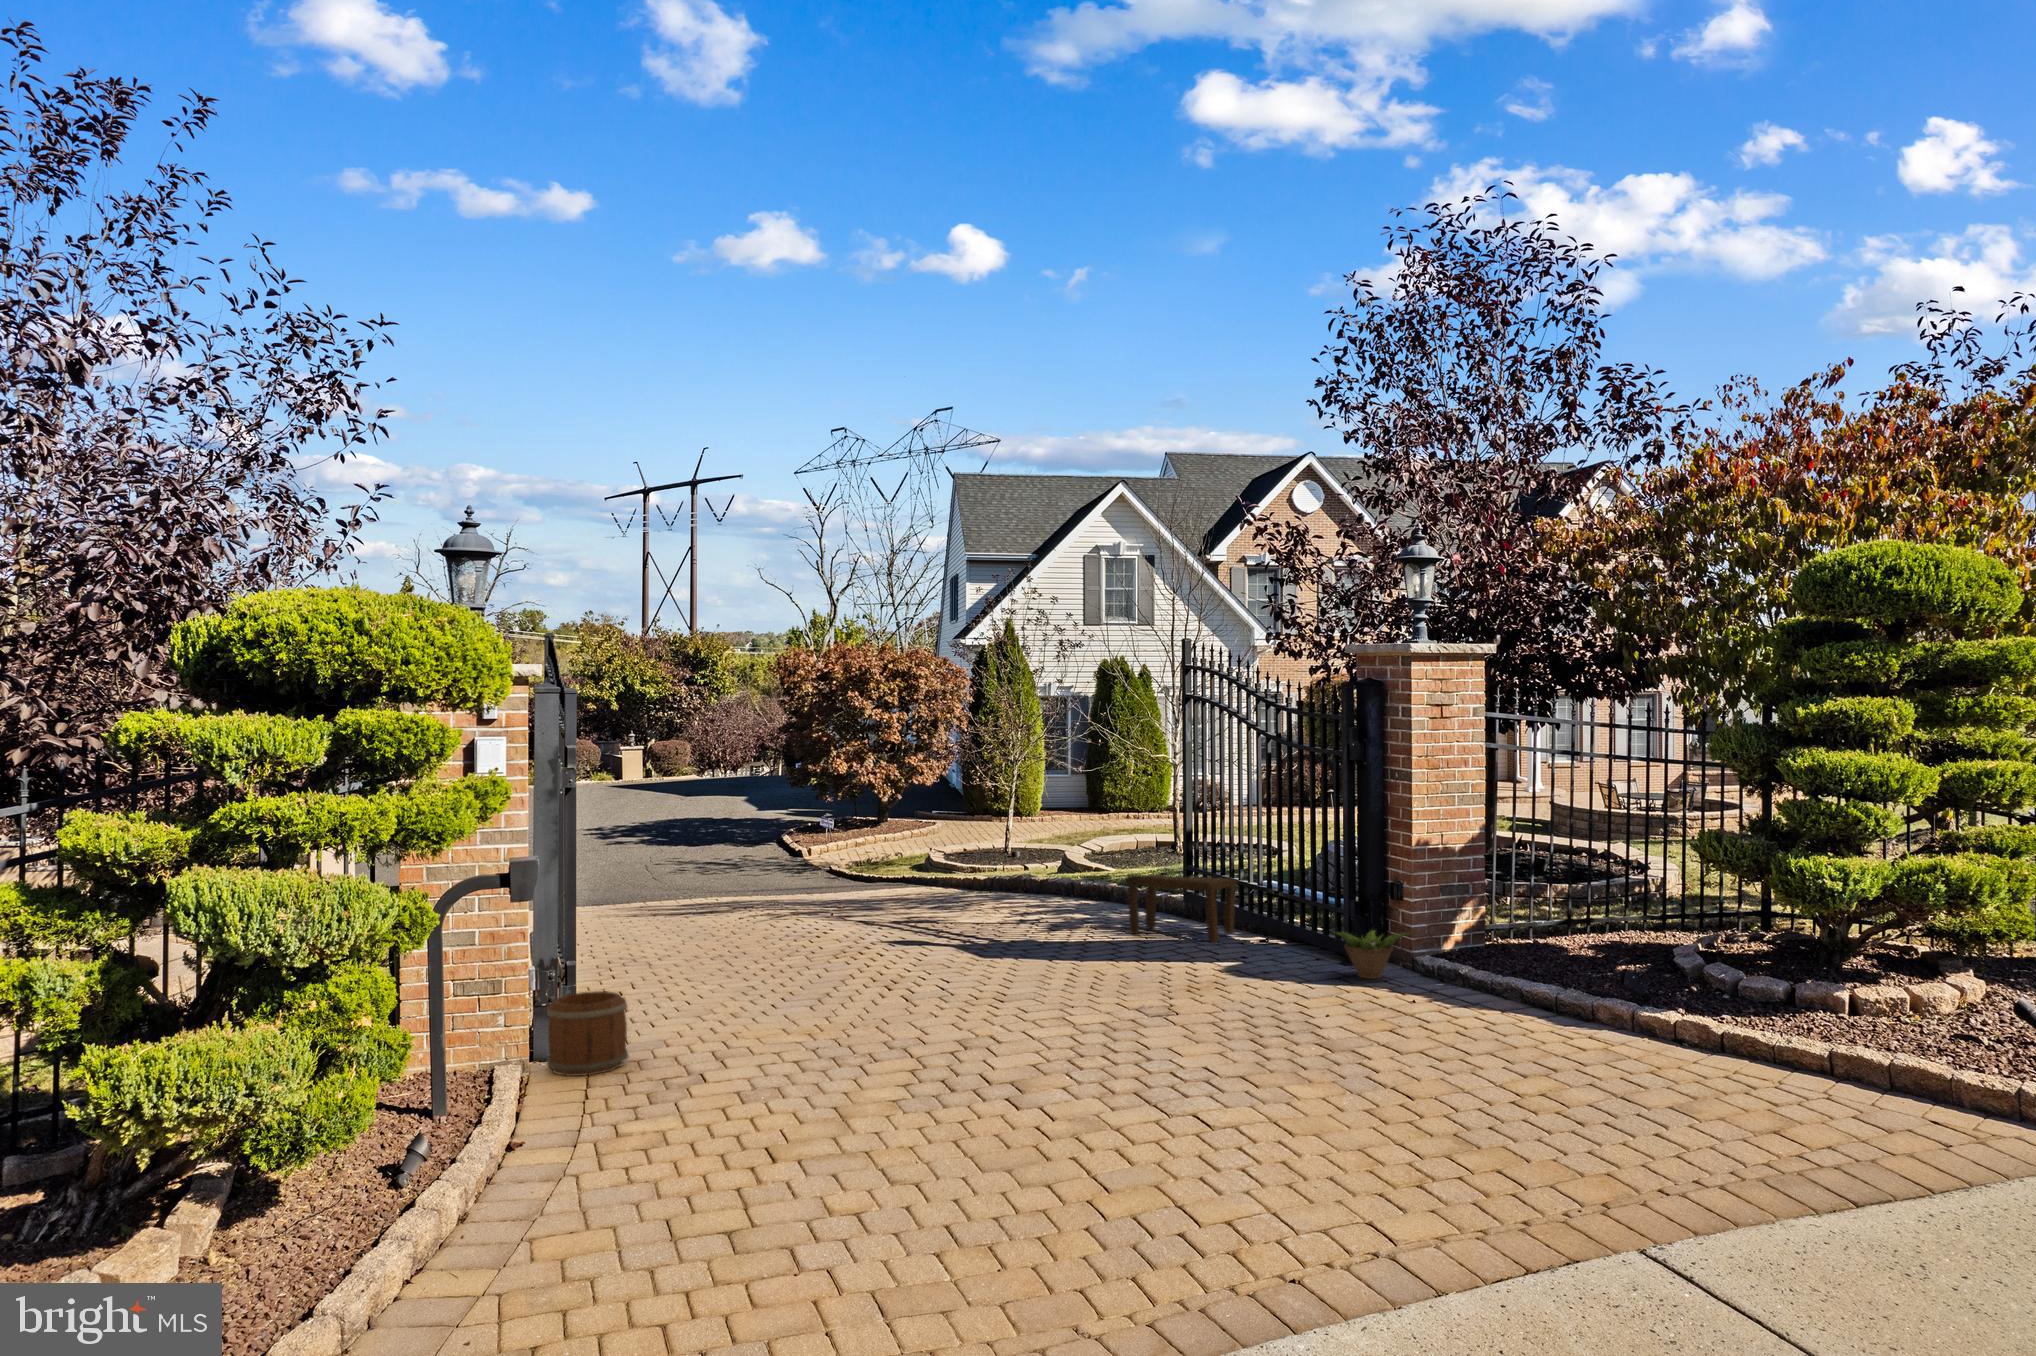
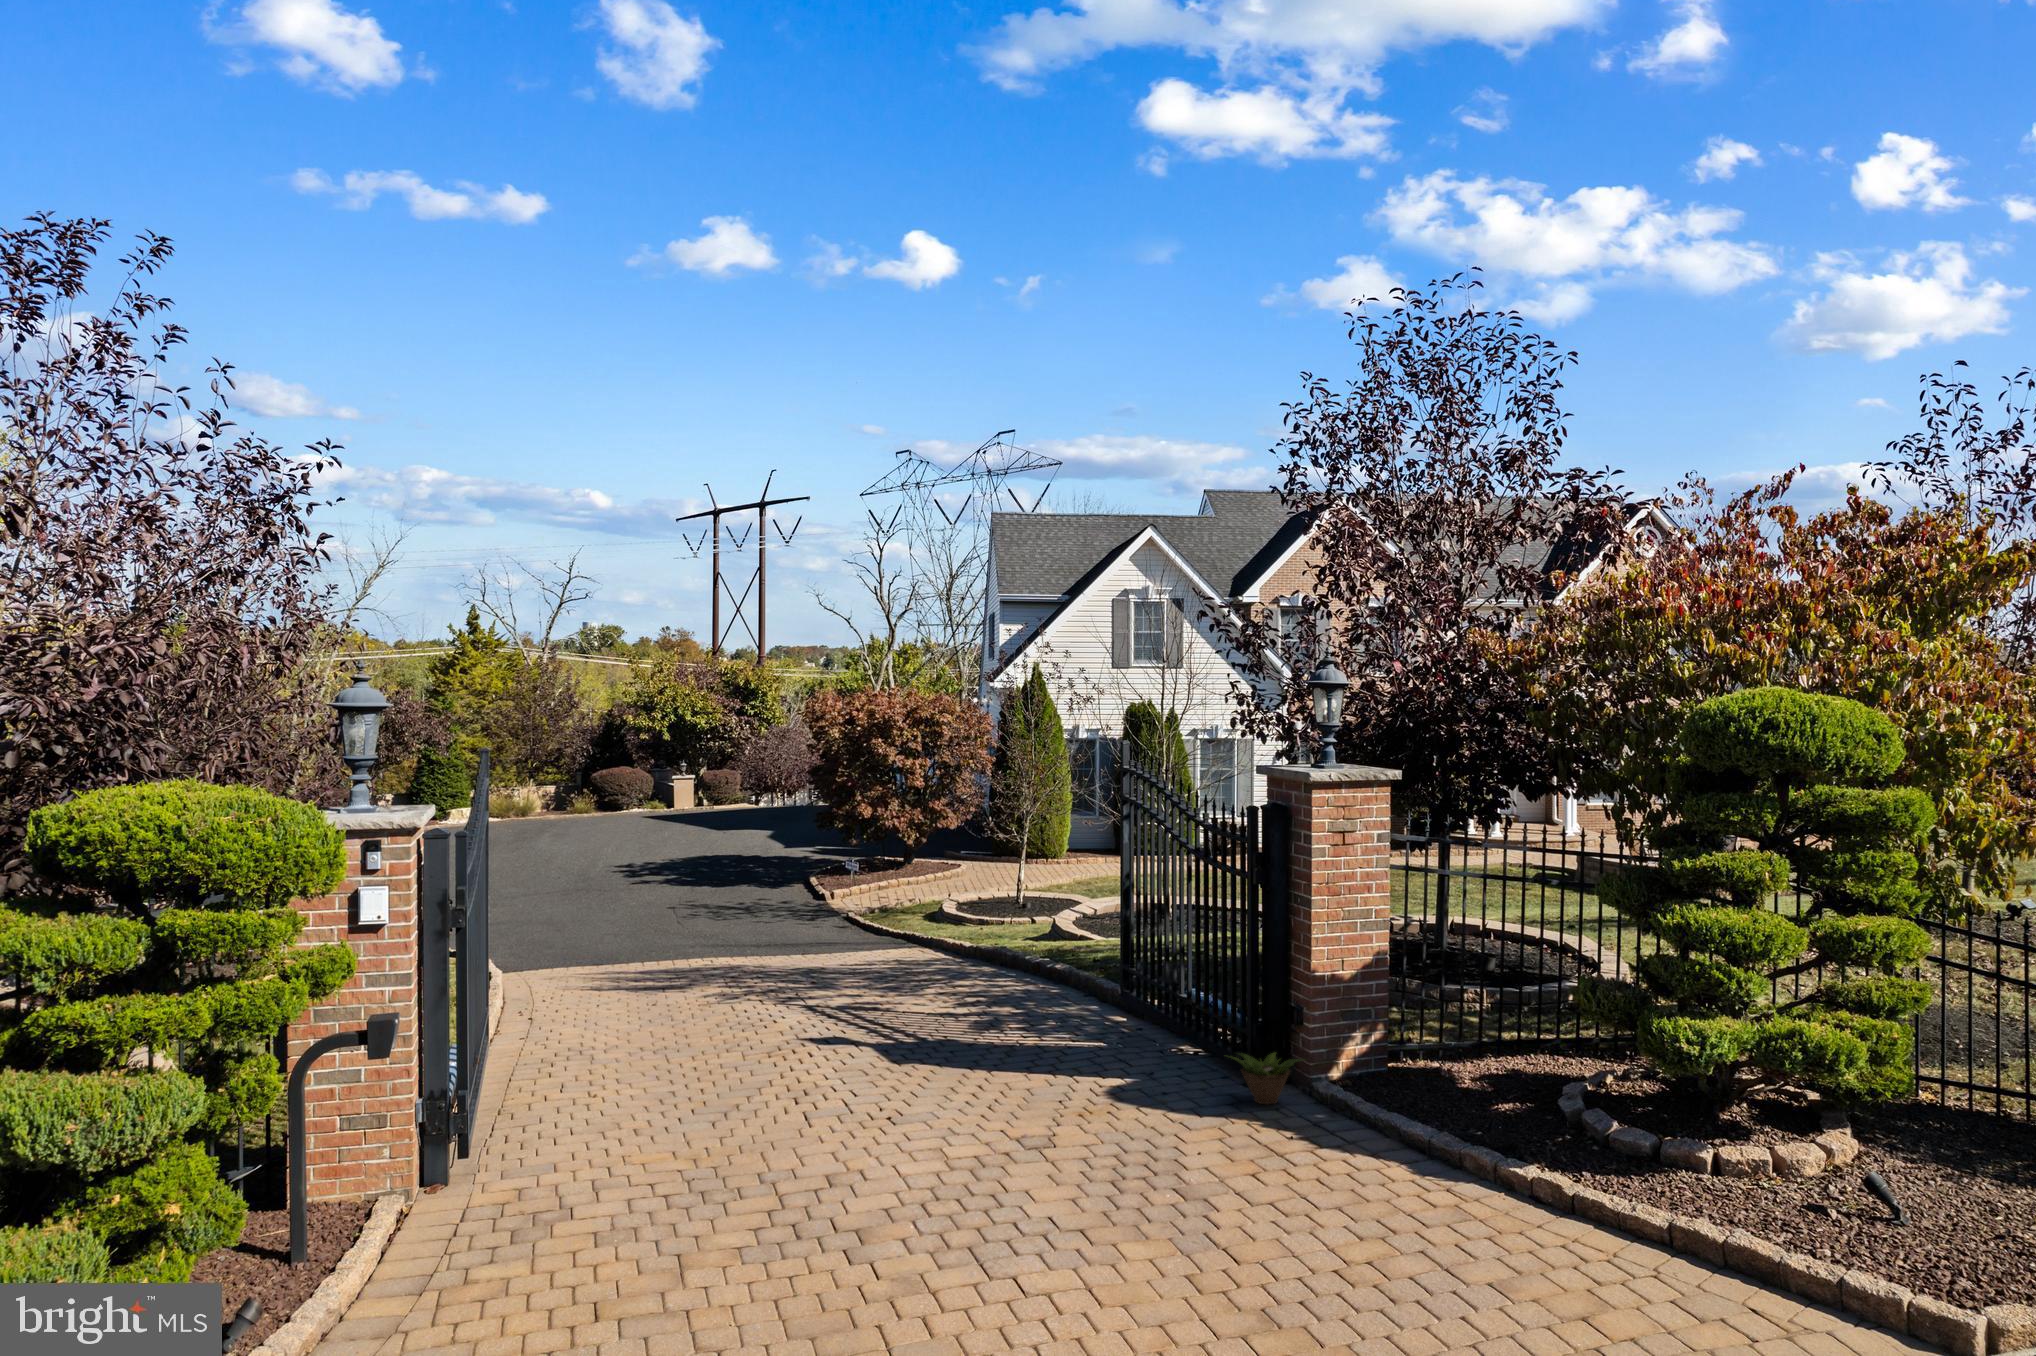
bench: present [1126,874,1237,943] -> none [1060,971,1167,1048]
bucket: present [547,991,629,1076] -> none [416,1127,498,1214]

